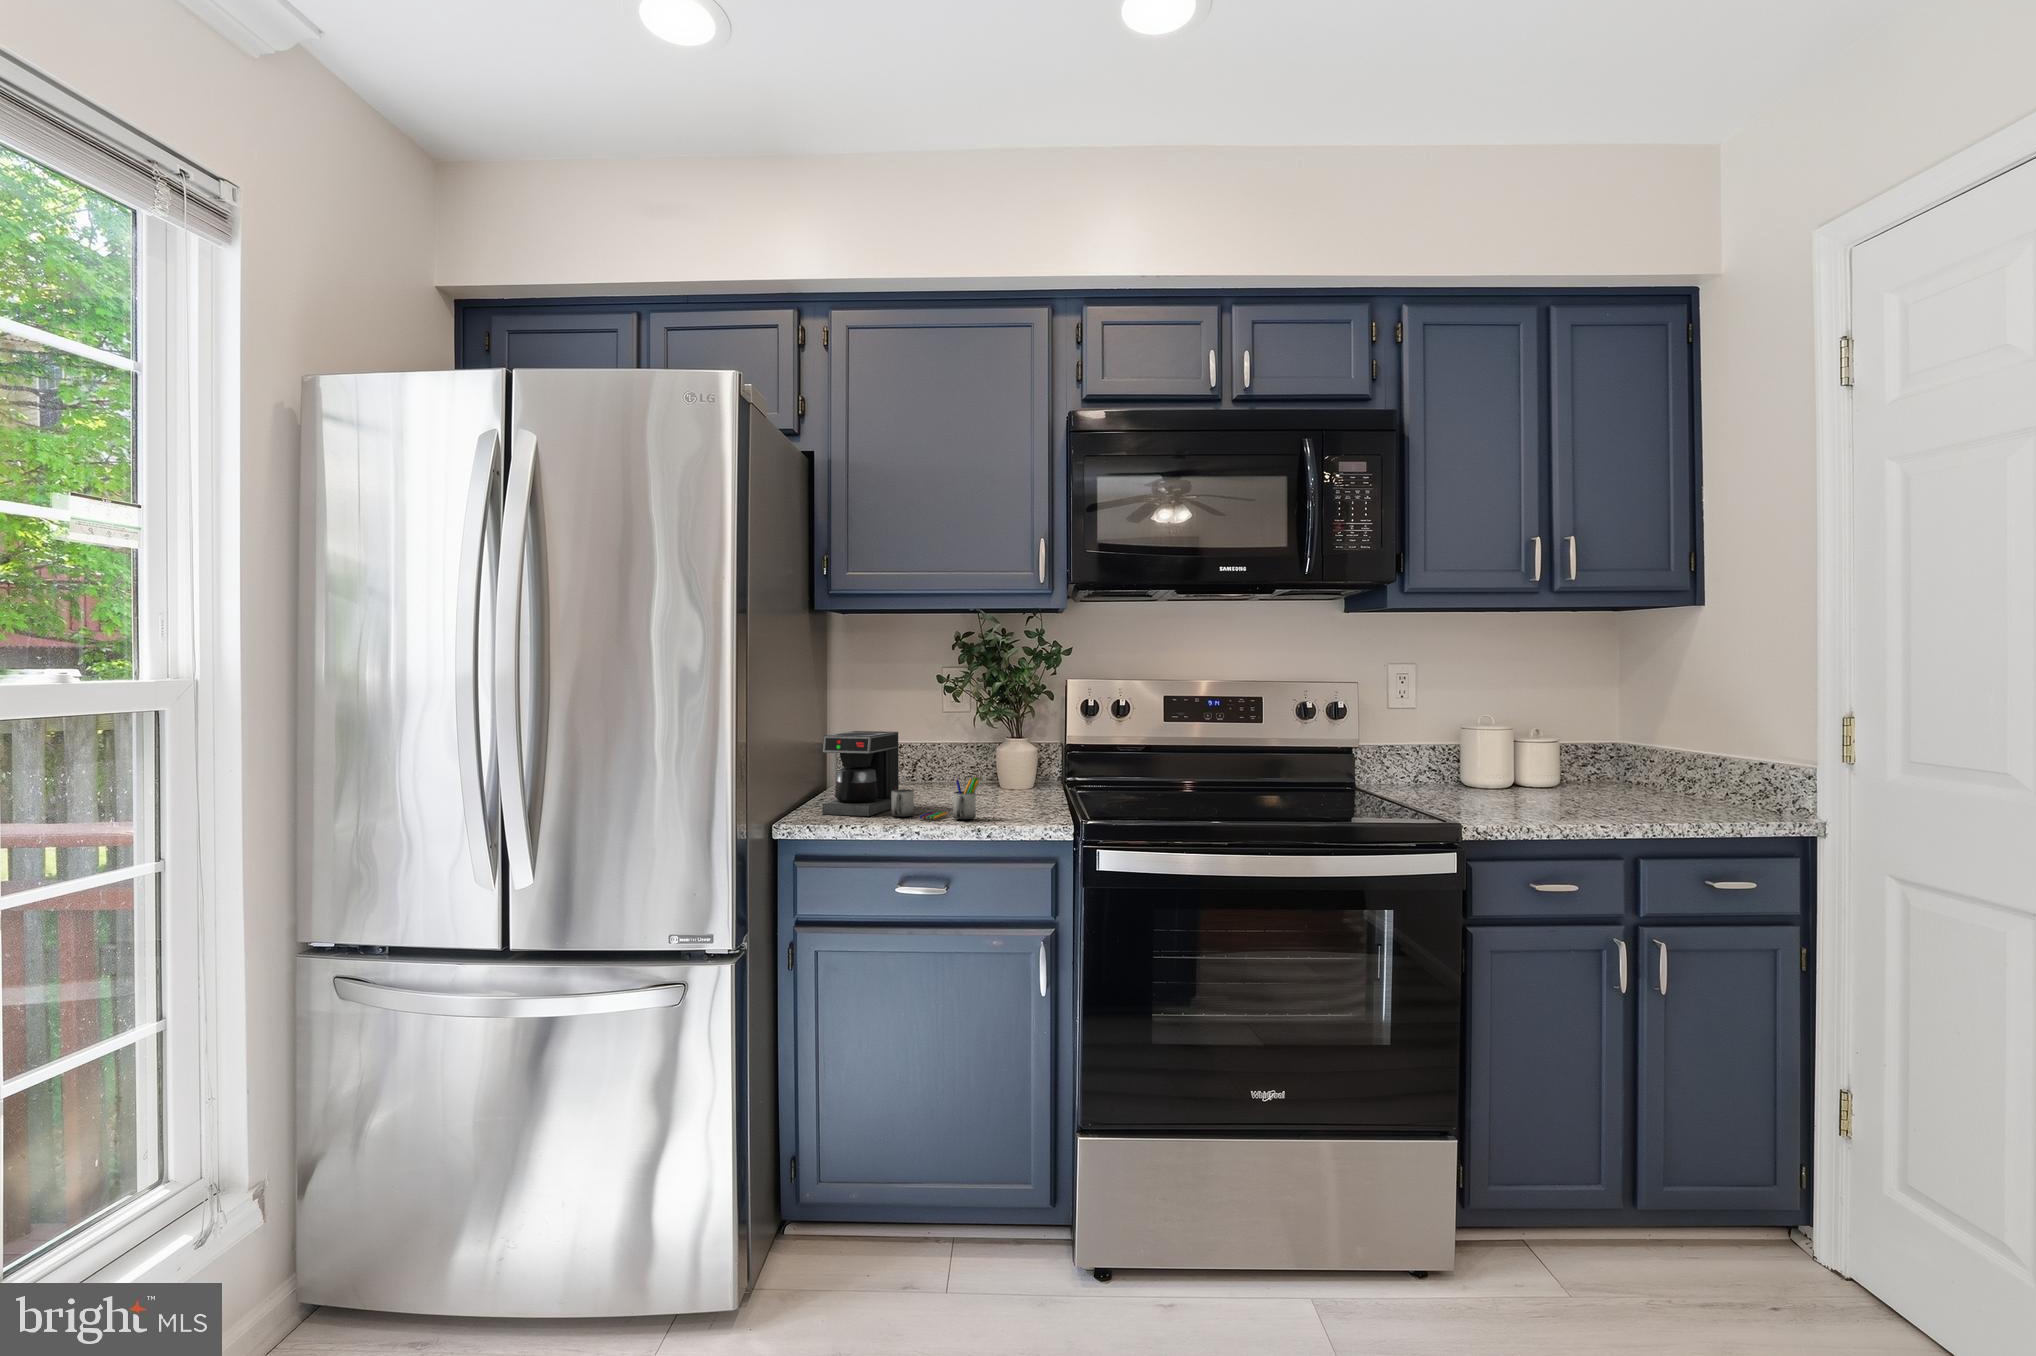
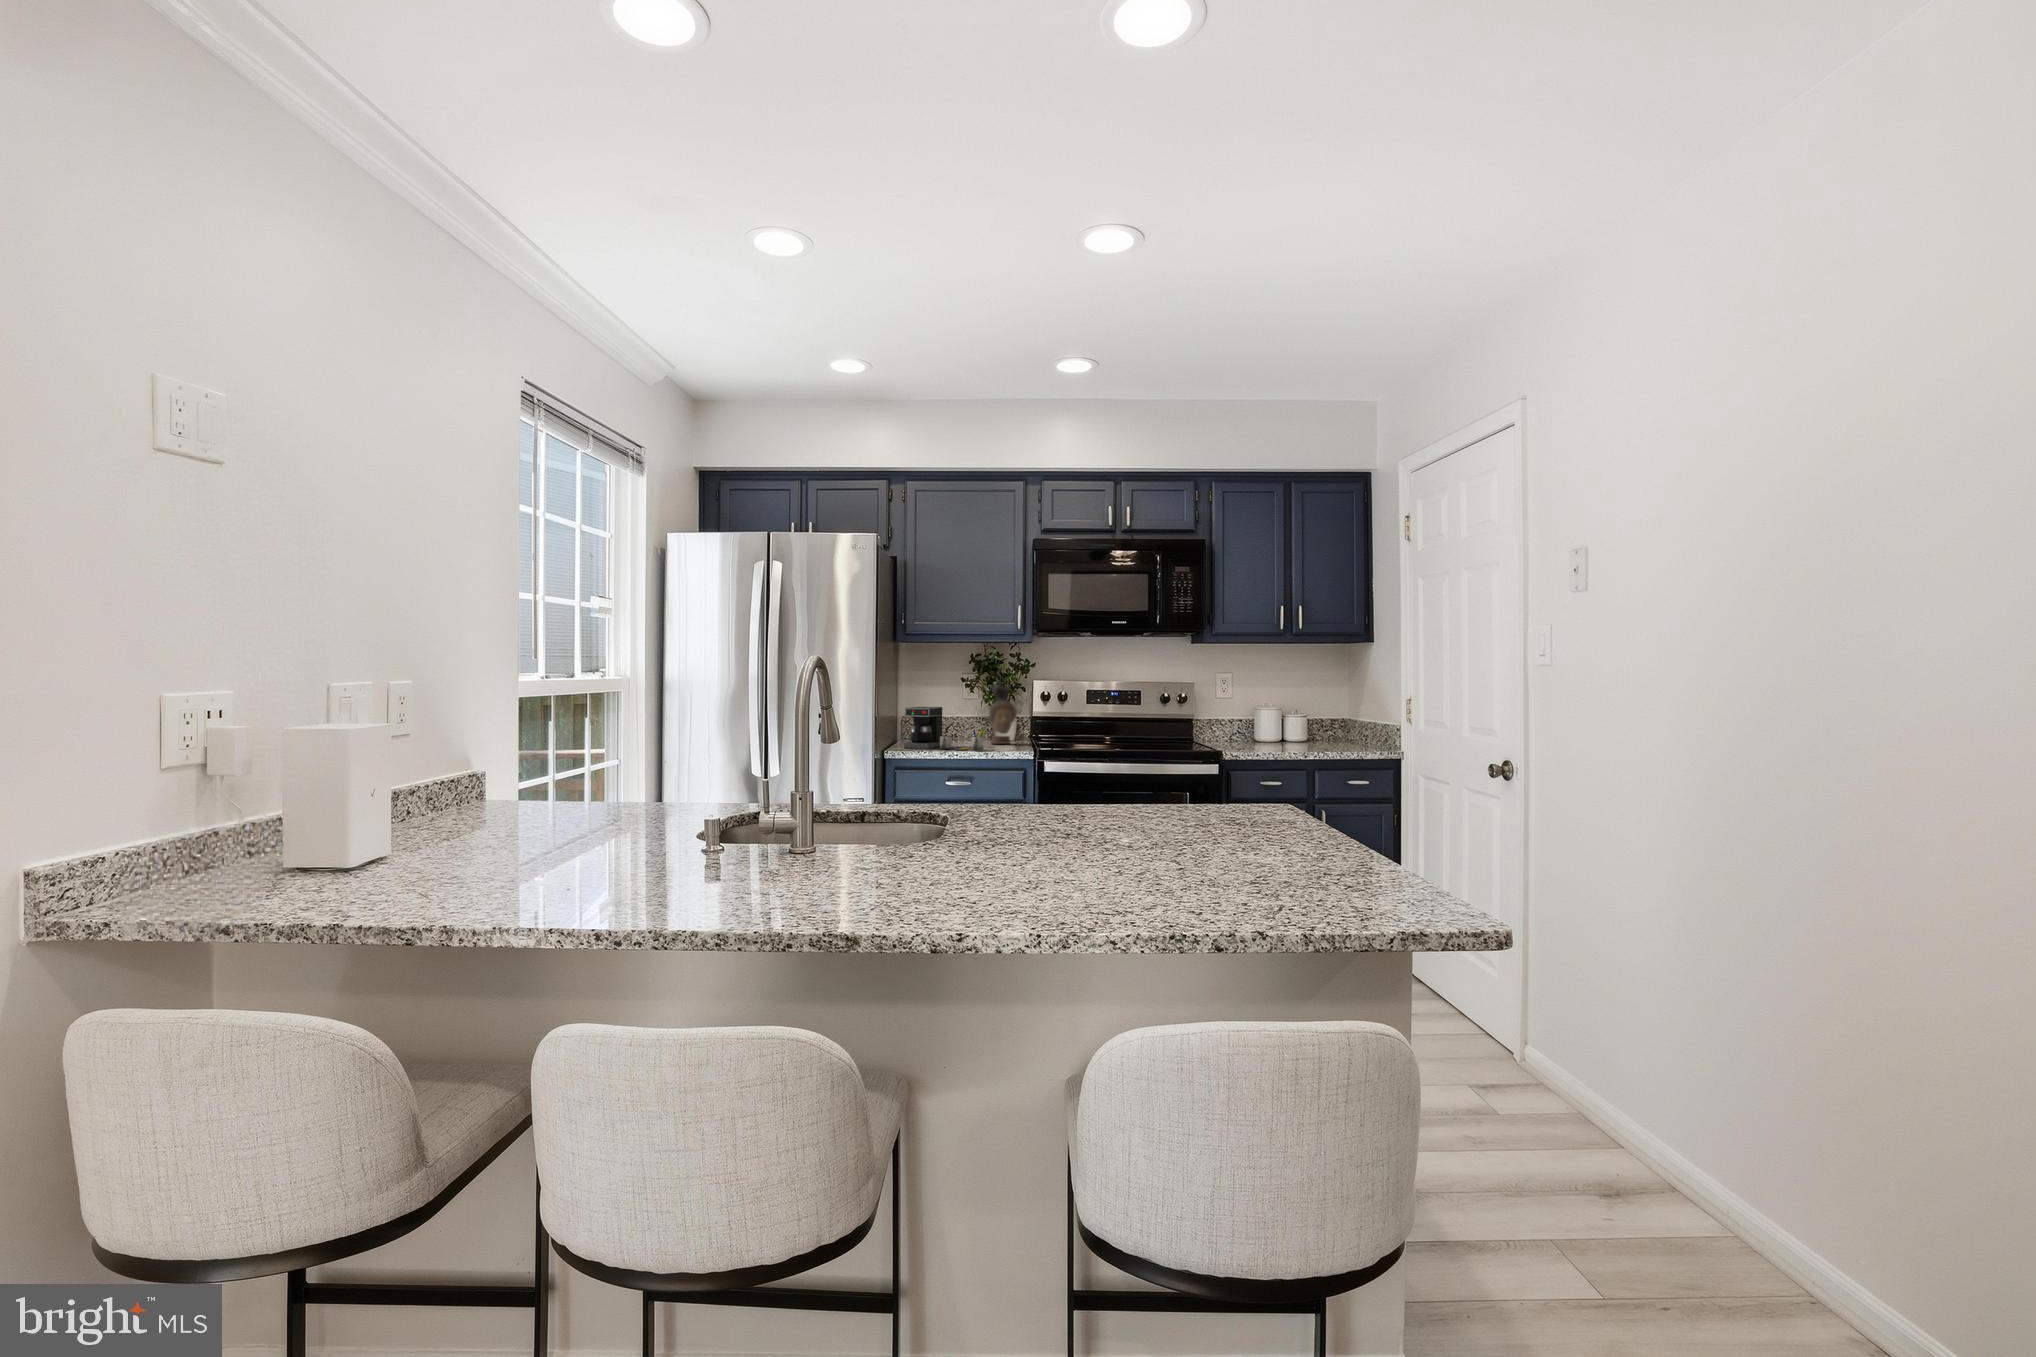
ceramic pitcher: none [988,674,1039,798] -> present [989,682,1017,744]

